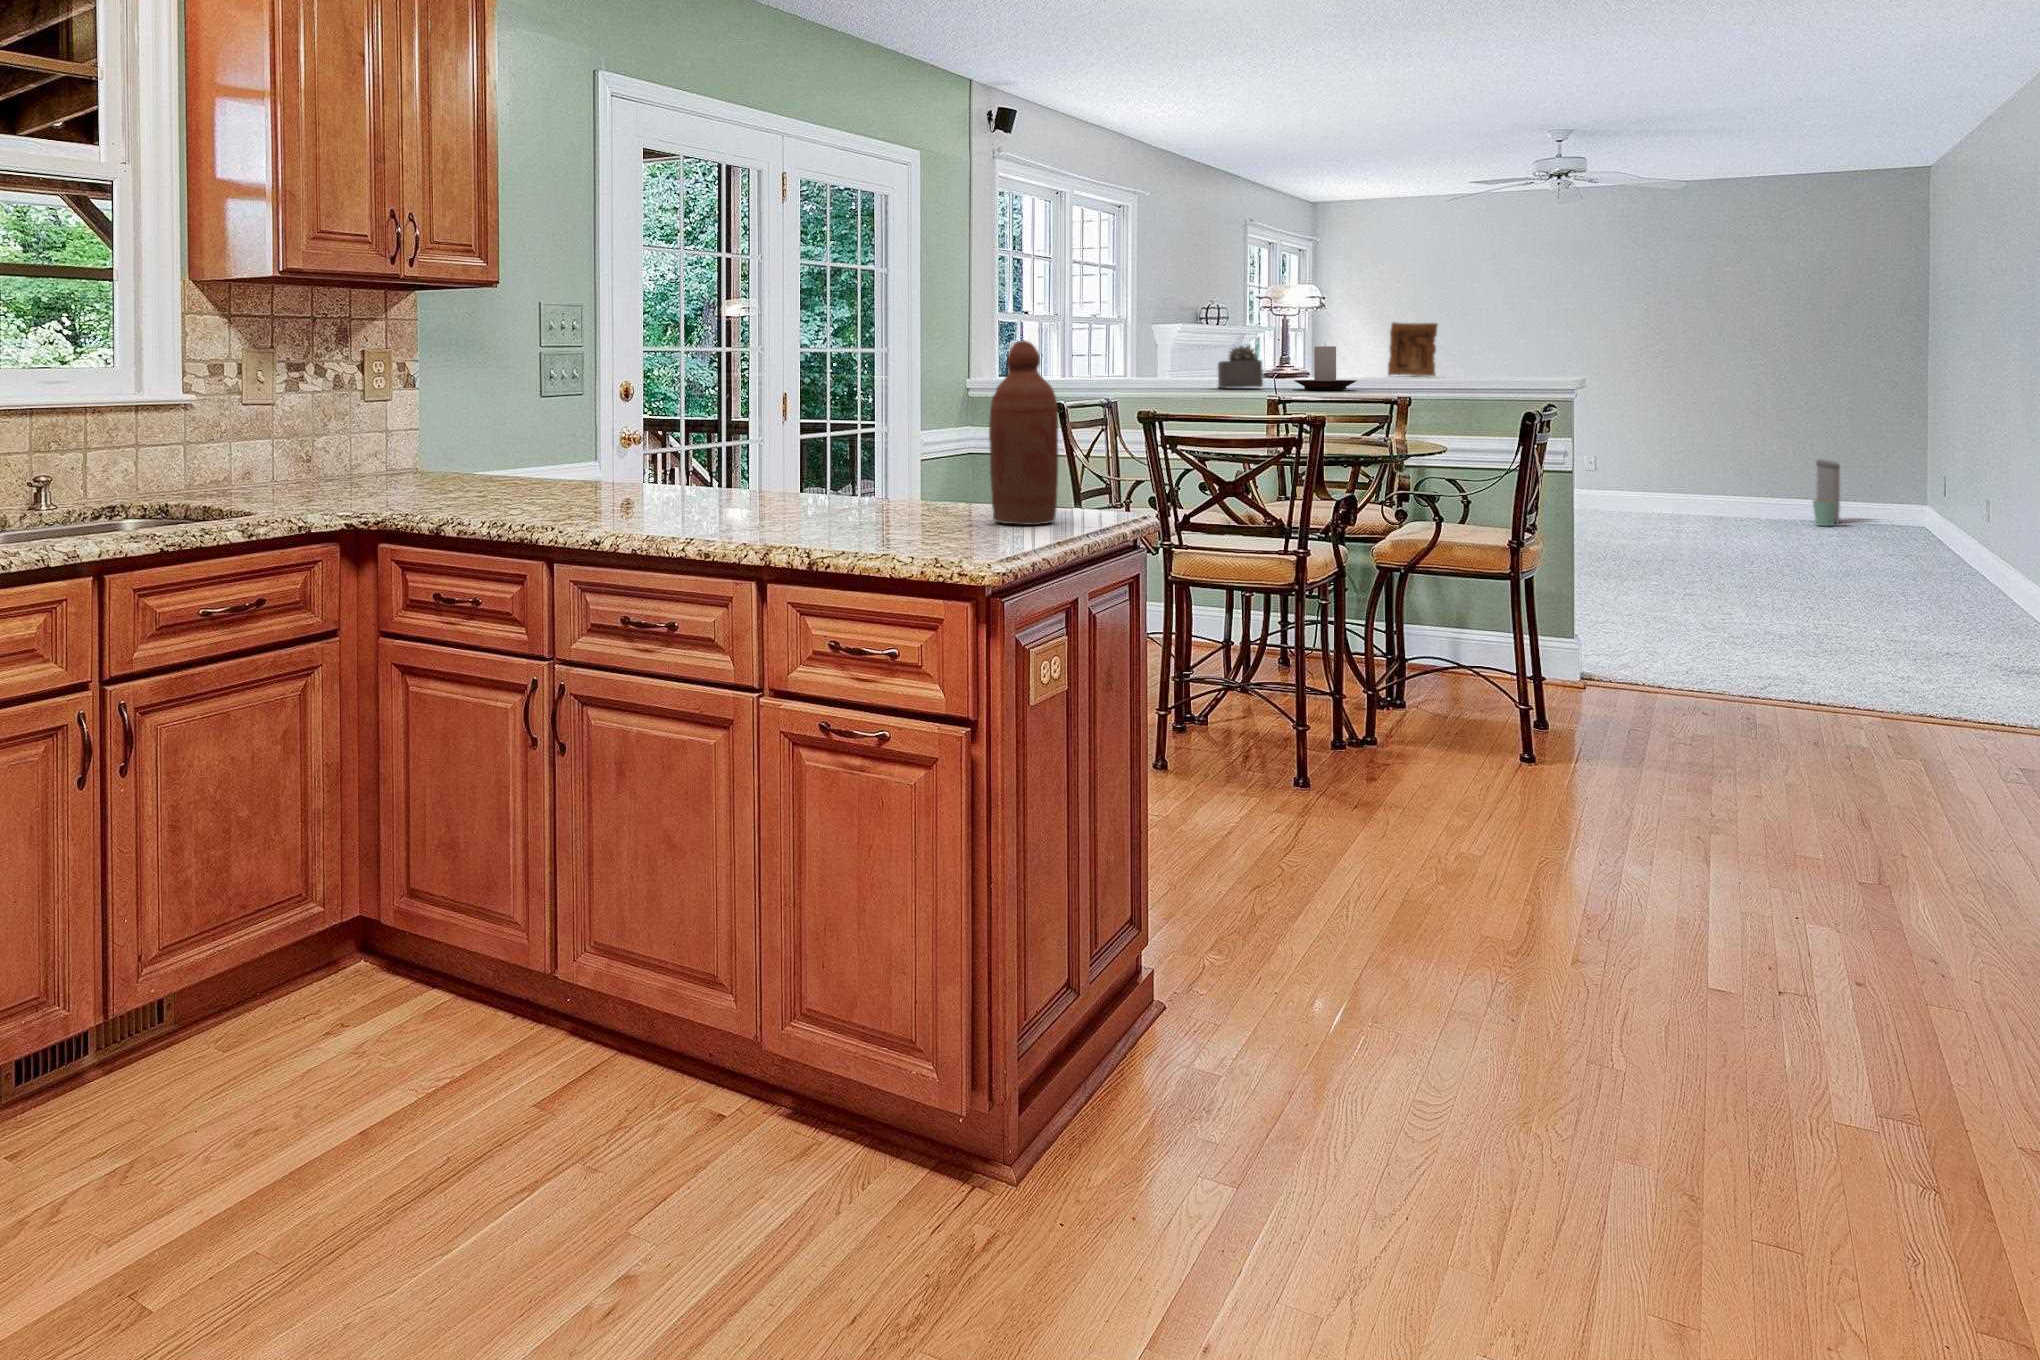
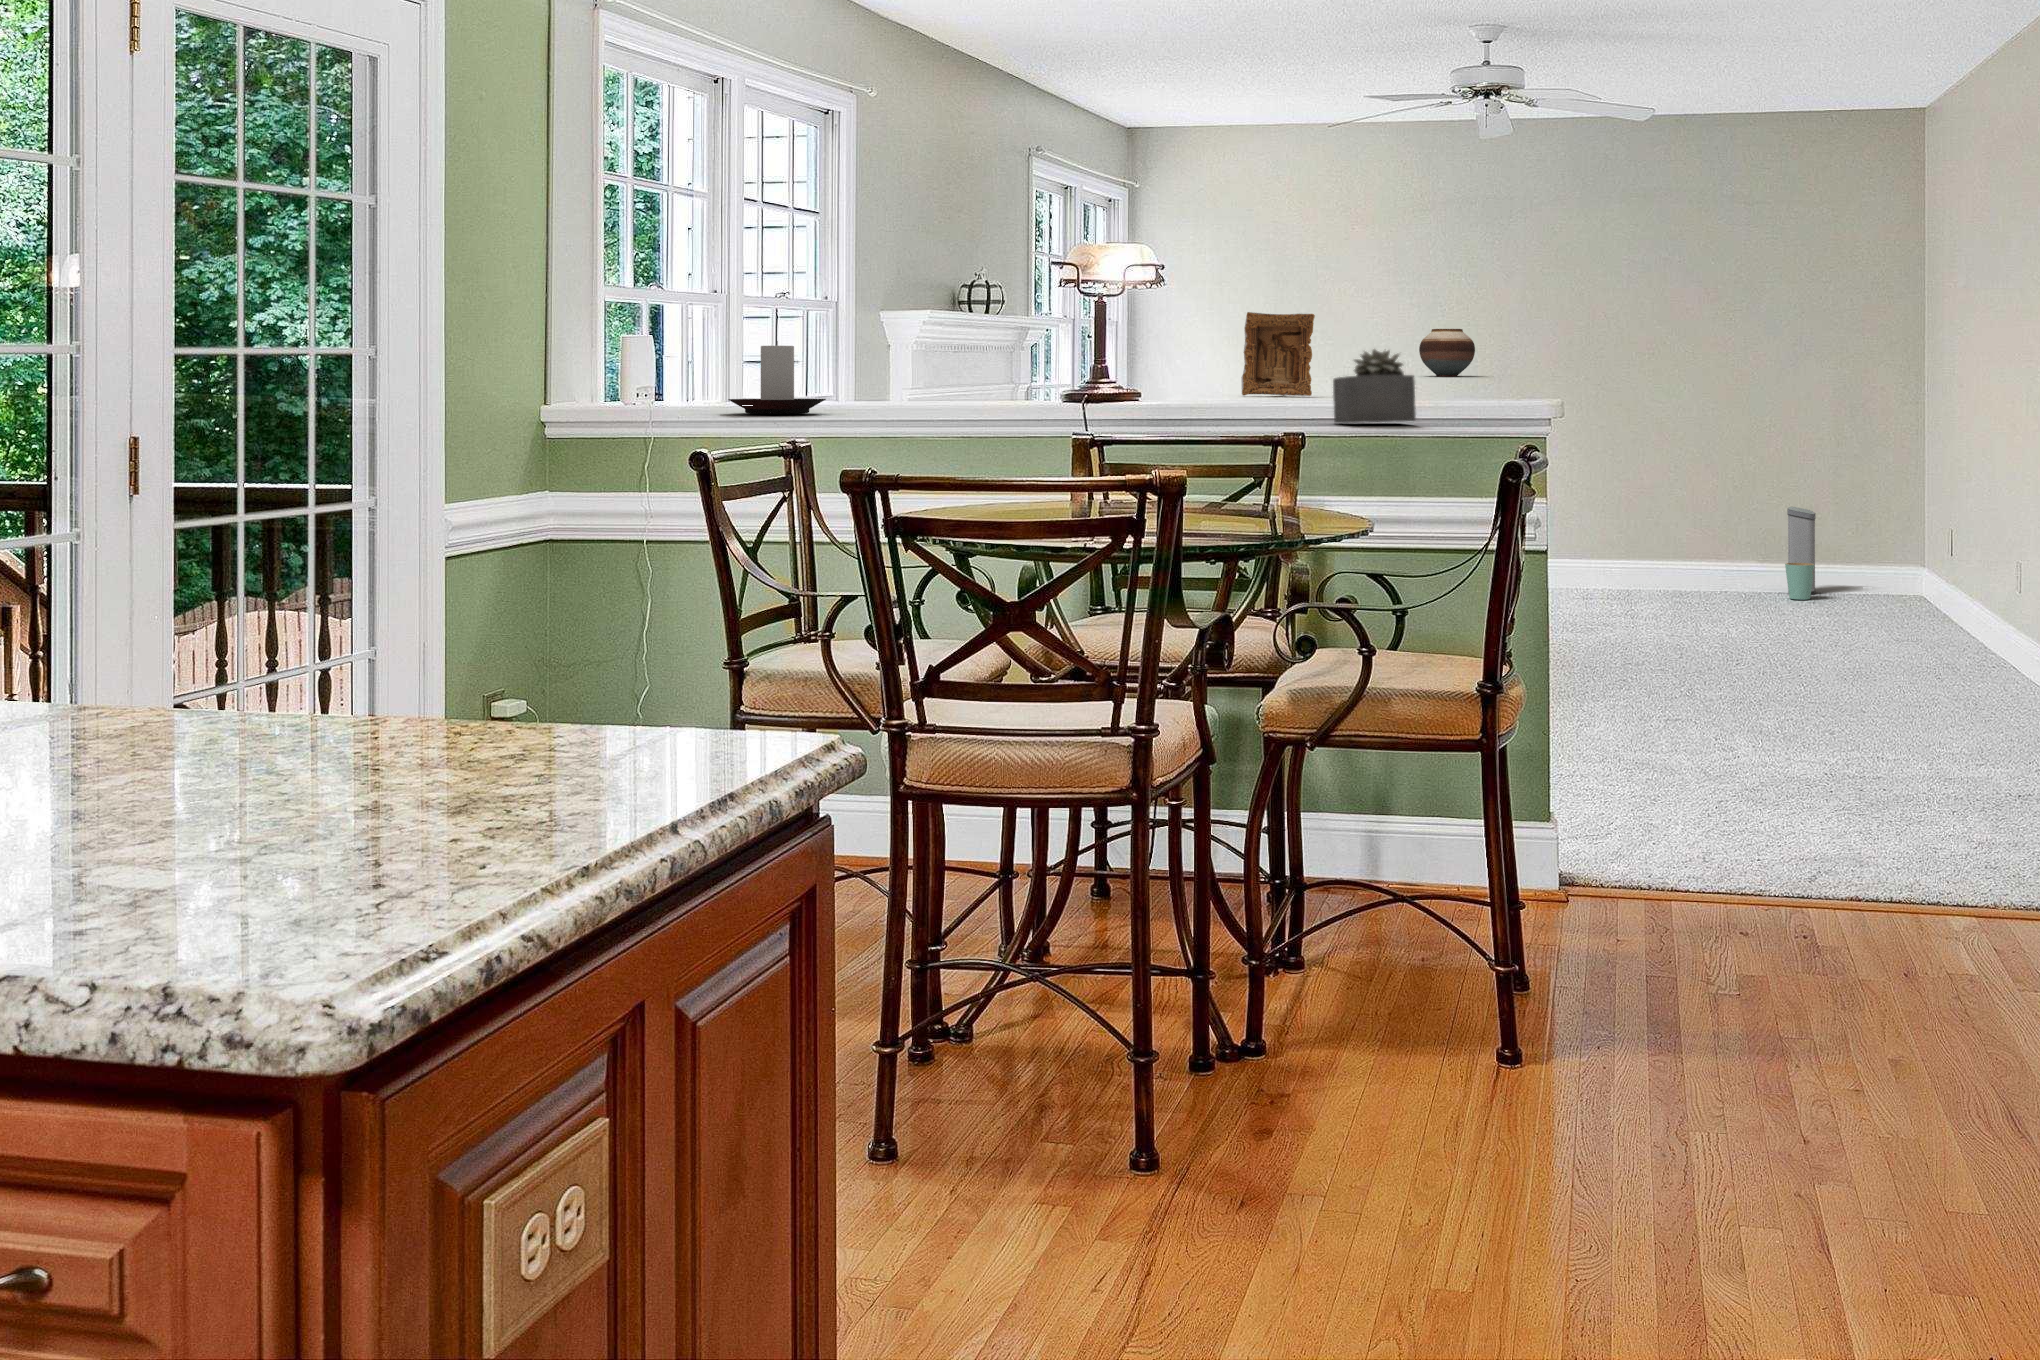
vase: none [1527,331,1569,364] -> present [1419,329,1475,376]
bottle: present [989,341,1058,525] -> none [423,326,607,802]
succulent plant: present [1218,346,1263,388] -> present [1333,349,1416,423]
candle holder: present [1294,346,1357,390] -> present [728,341,826,414]

